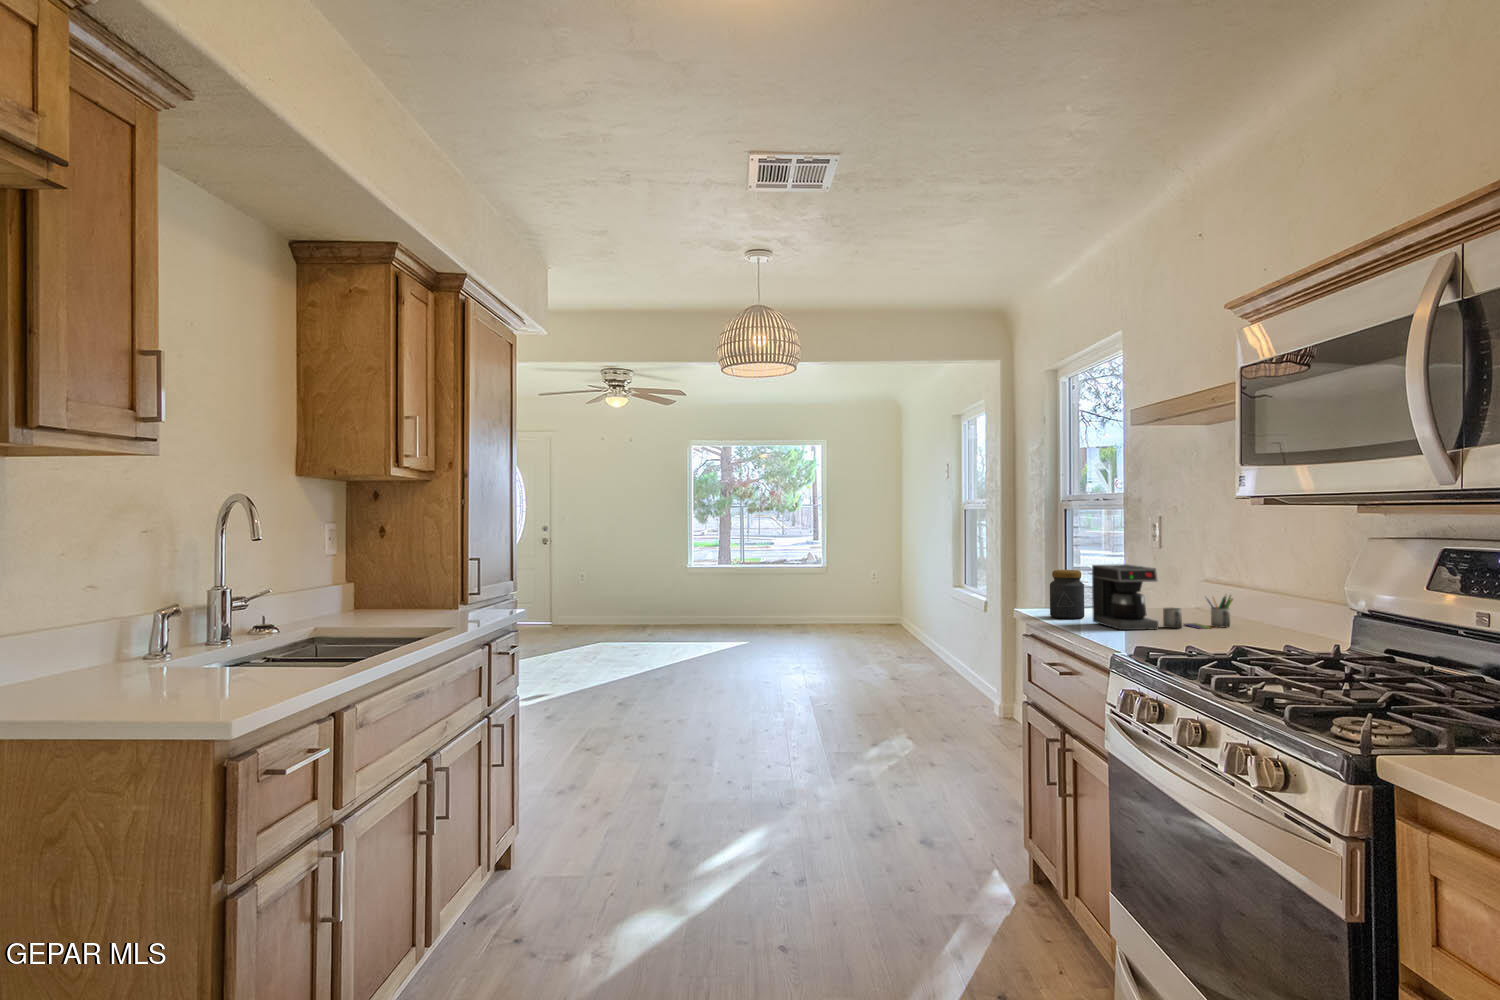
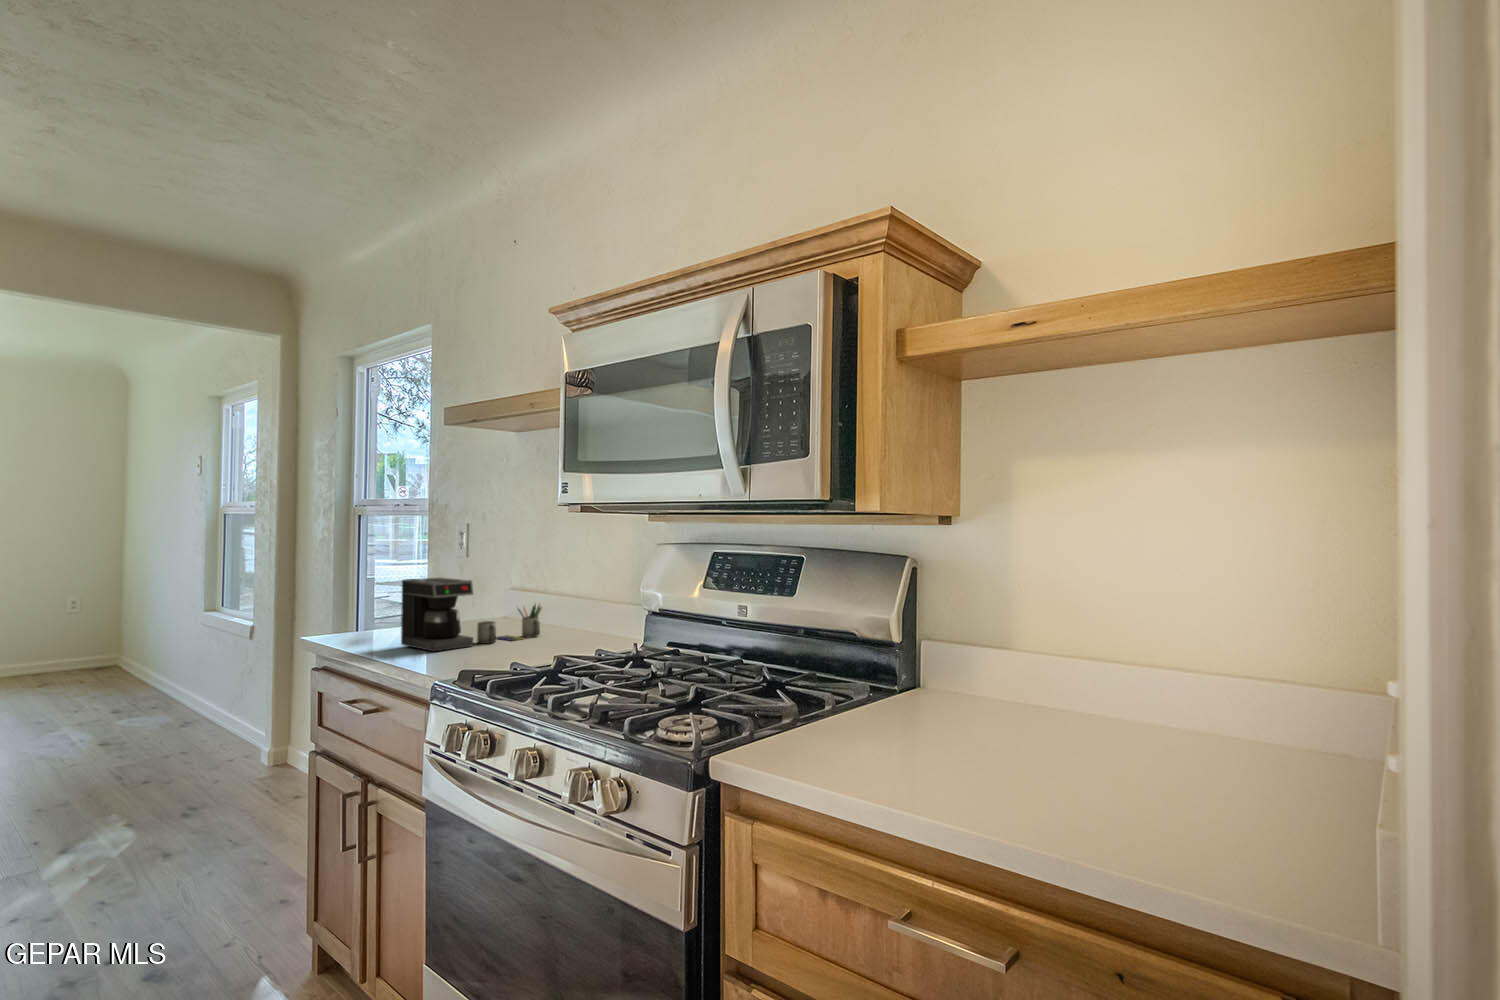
jar: present [1050,570,1084,619] -> none [349,587,390,645]

